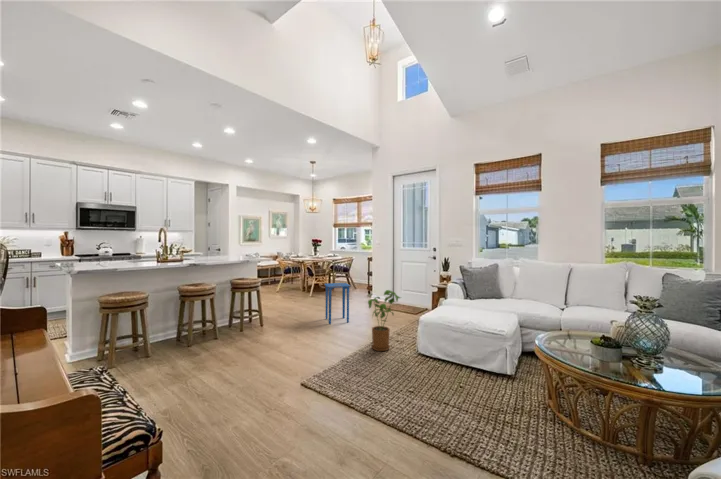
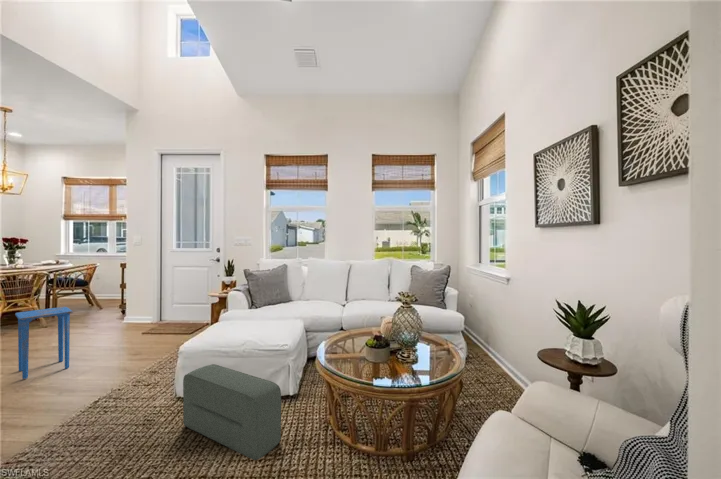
house plant: present [368,290,400,351] -> none [93,314,156,409]
pouf: none [425,334,503,410] -> present [183,364,281,460]

